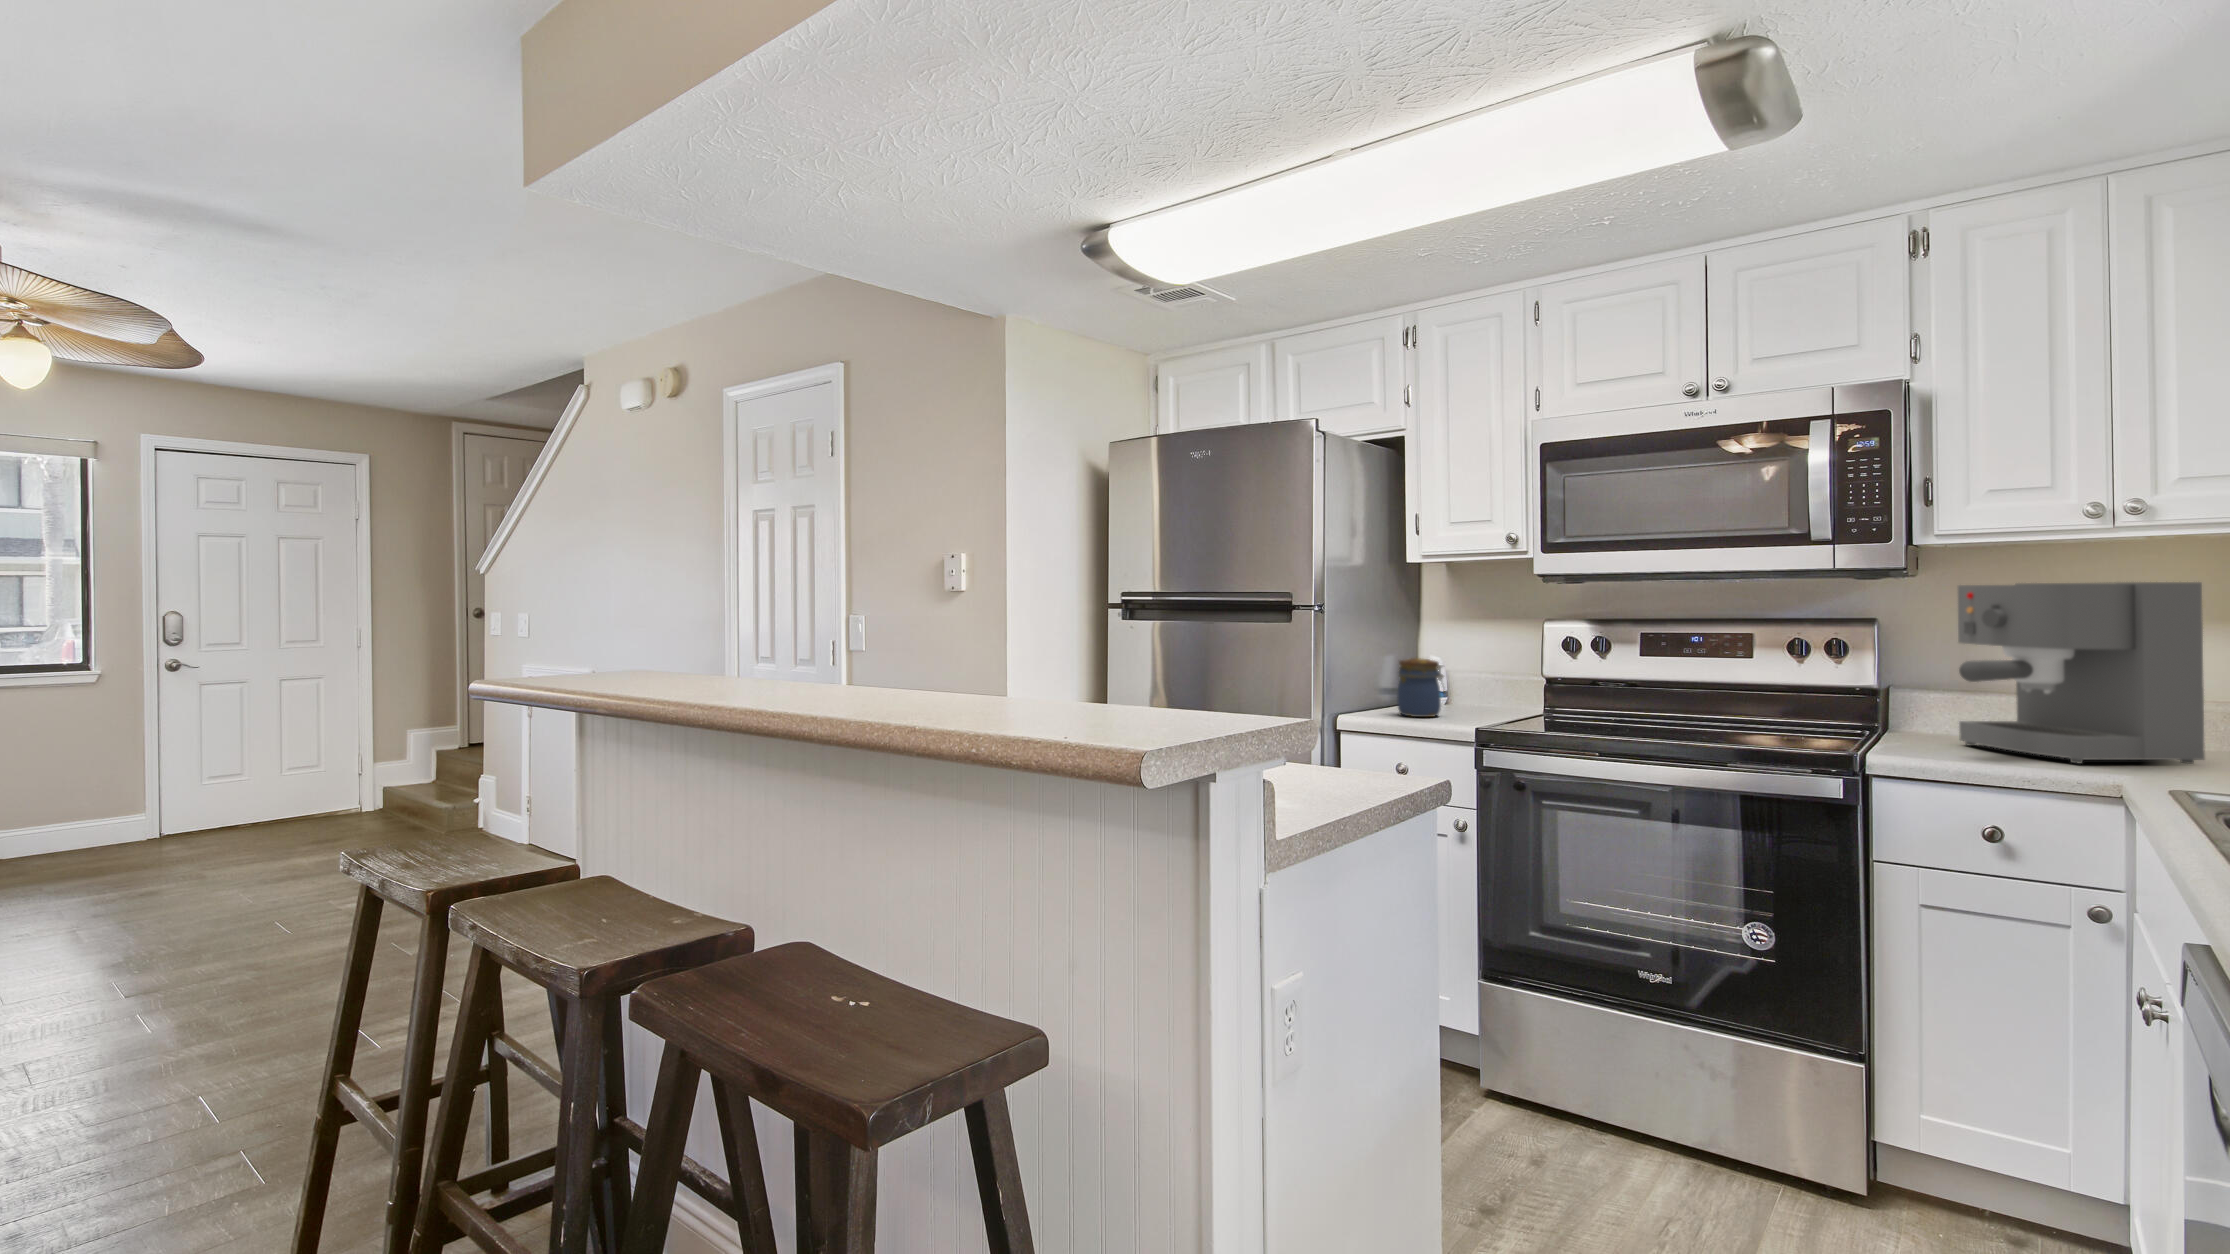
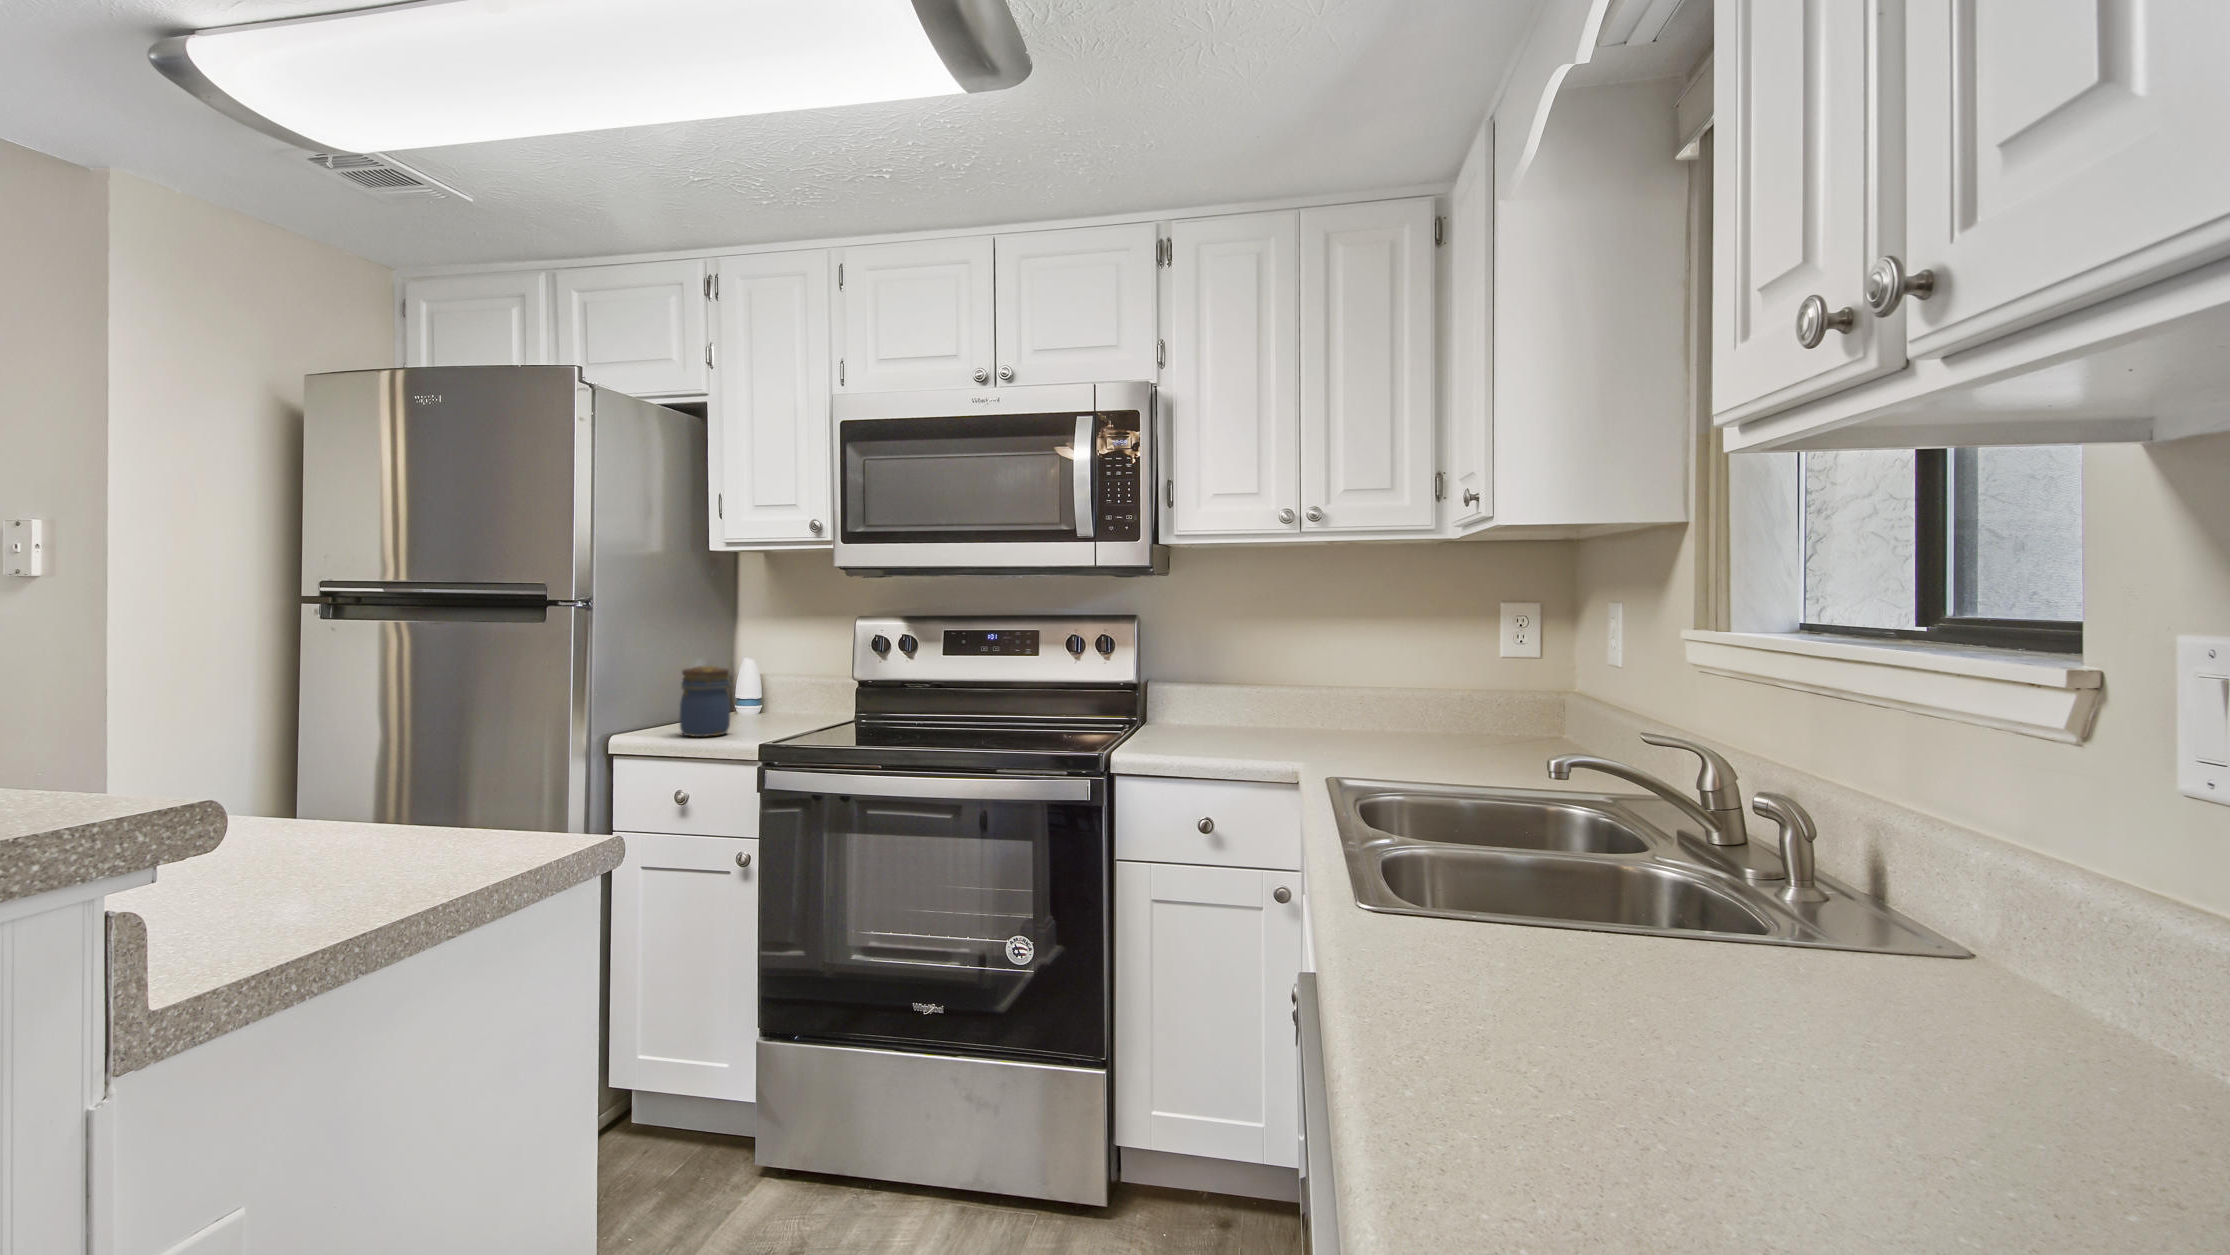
coffee maker: present [1958,582,2205,764] -> none [1187,581,1352,748]

